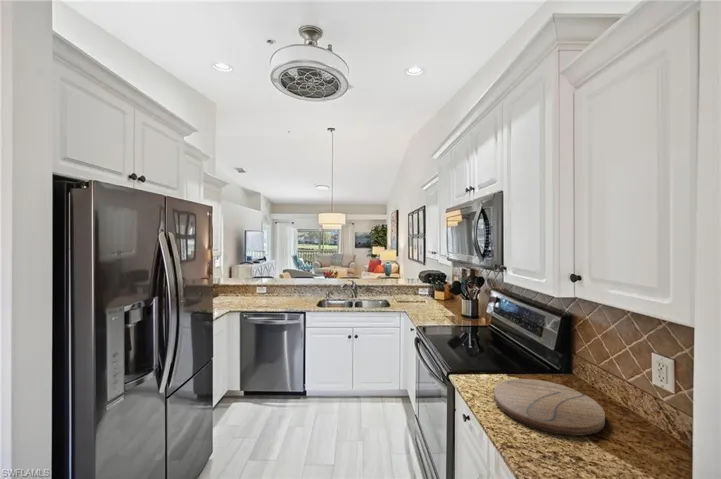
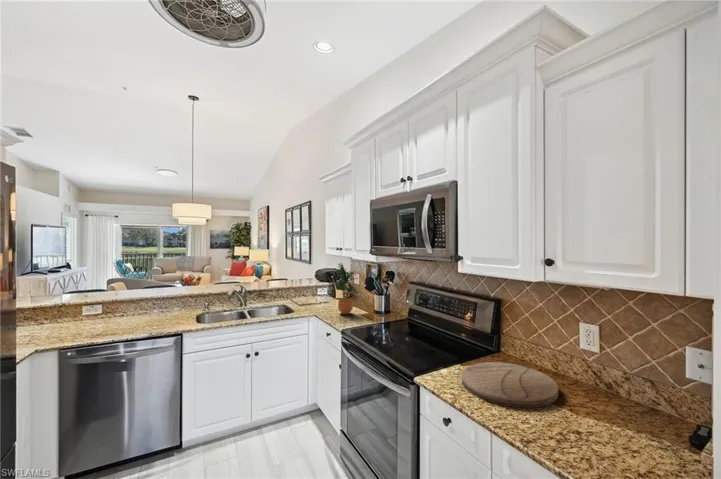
potted plant: none [419,265,448,315] -> present [333,263,358,314]

